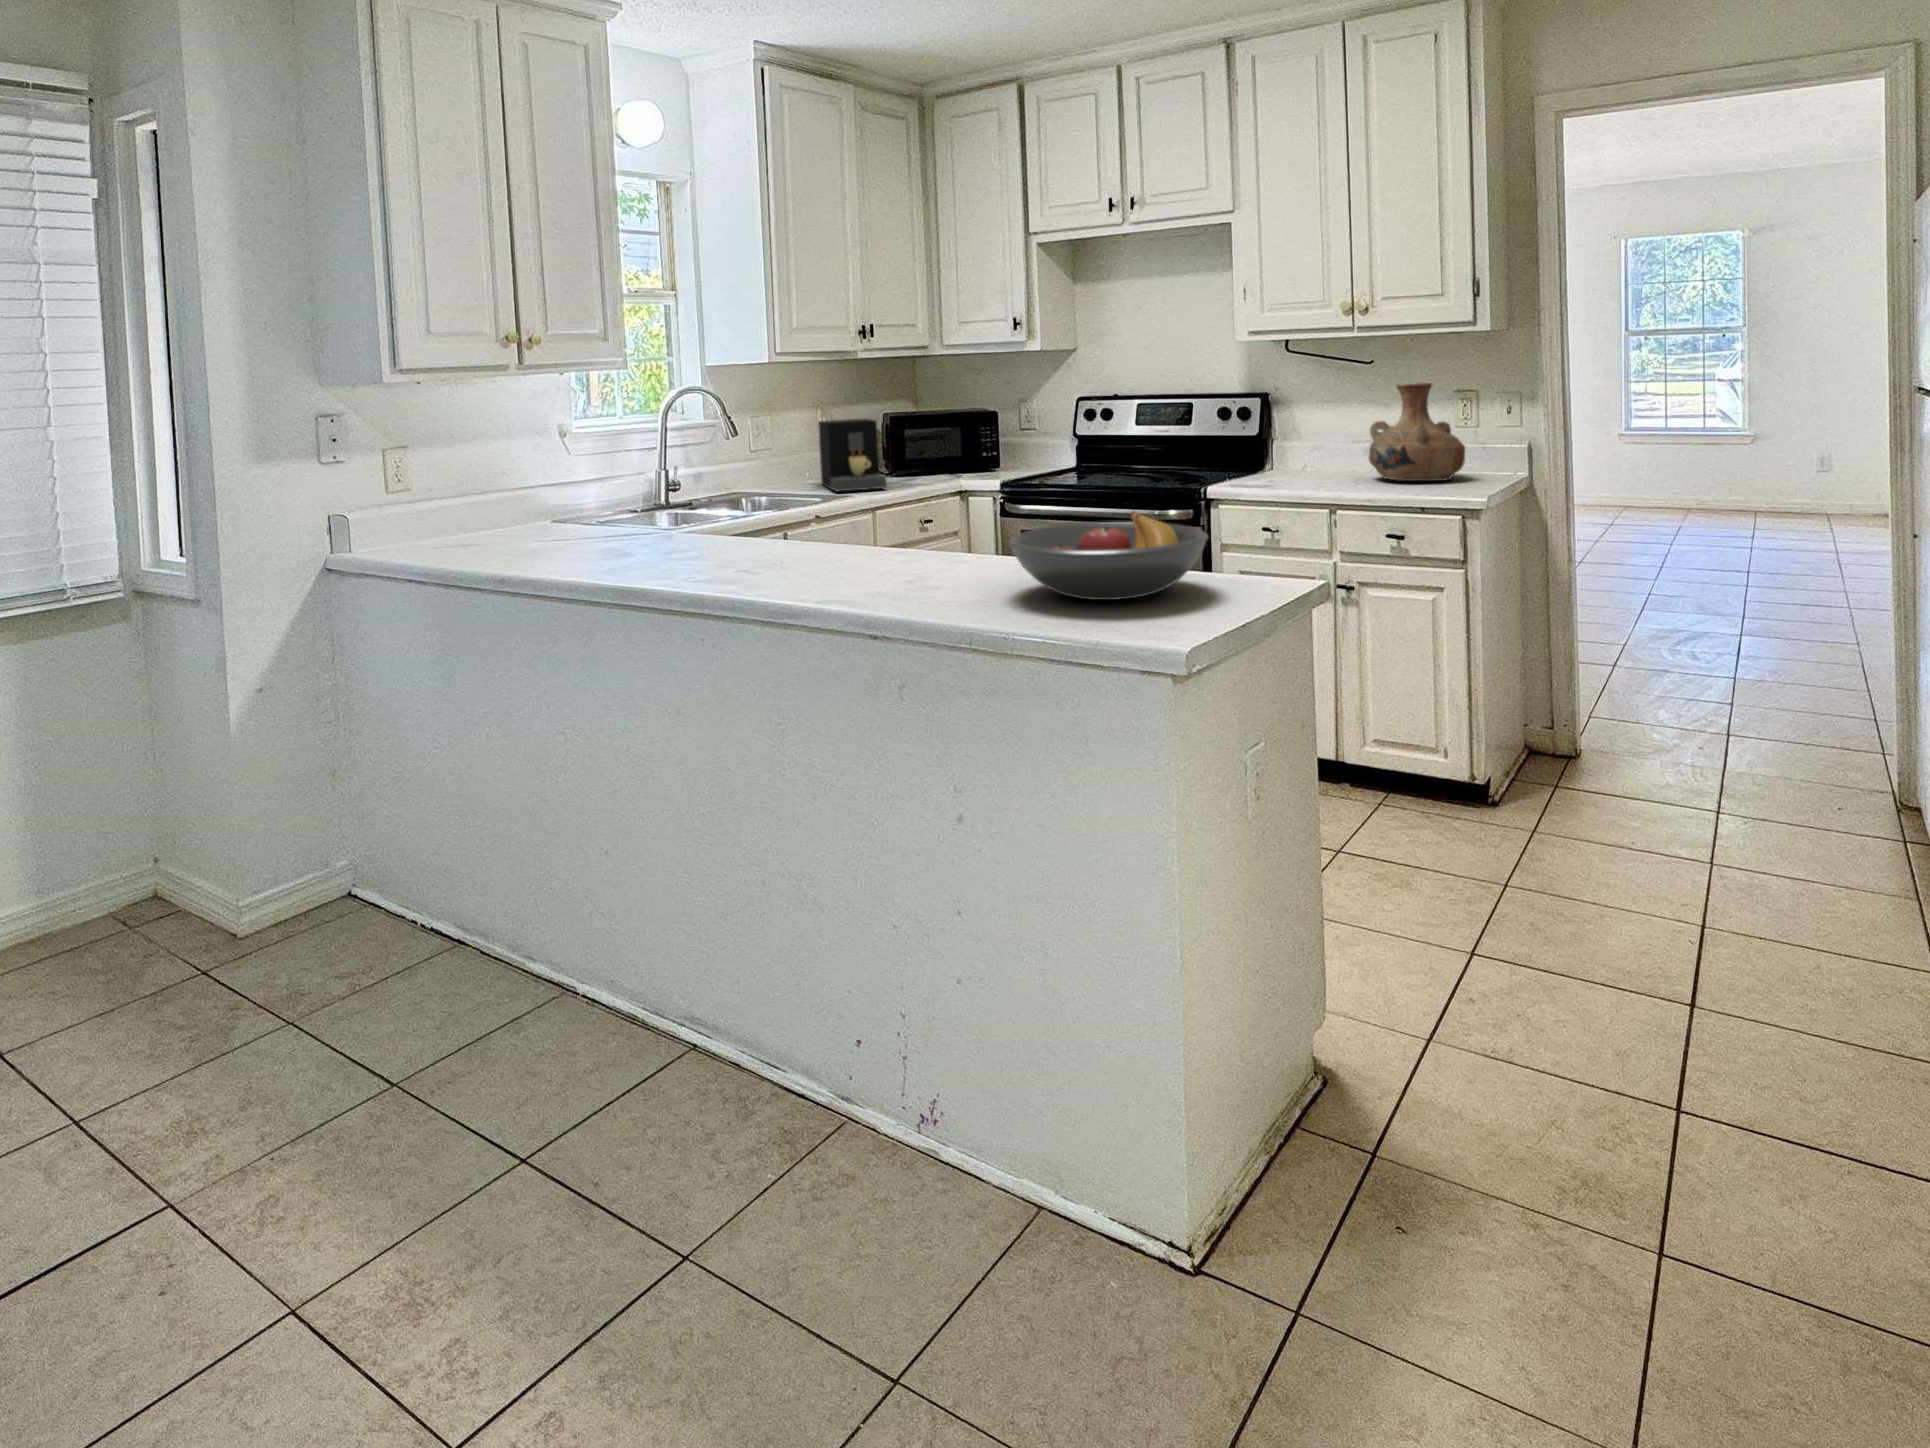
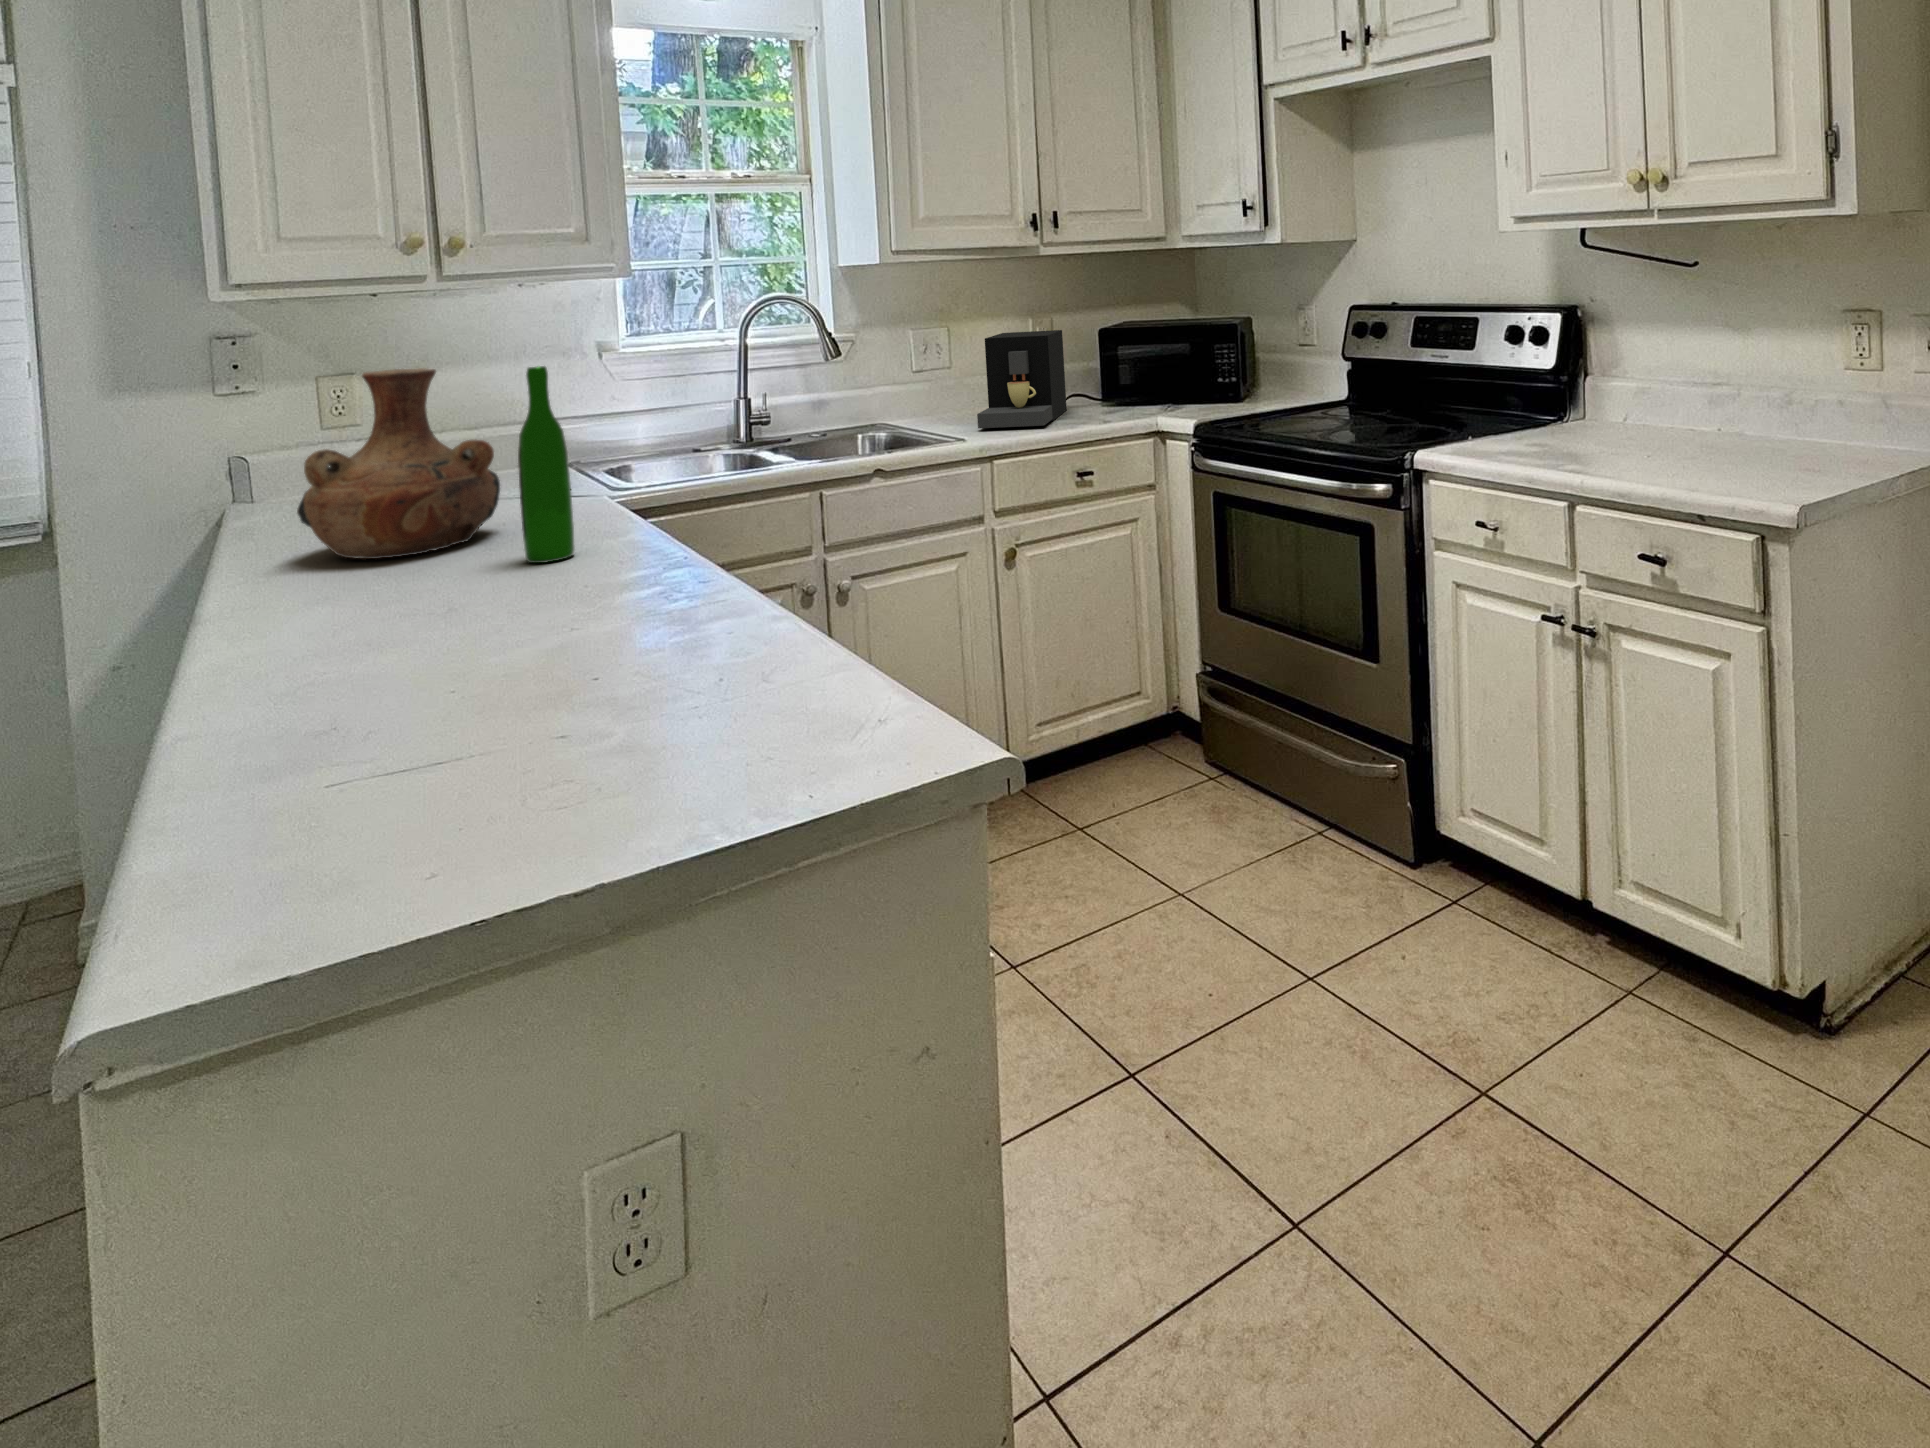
vase: present [1369,383,1465,481] -> present [297,368,500,559]
wine bottle: none [762,419,796,554] -> present [518,366,575,563]
fruit bowl: present [1009,511,1208,600] -> none [310,588,753,795]

